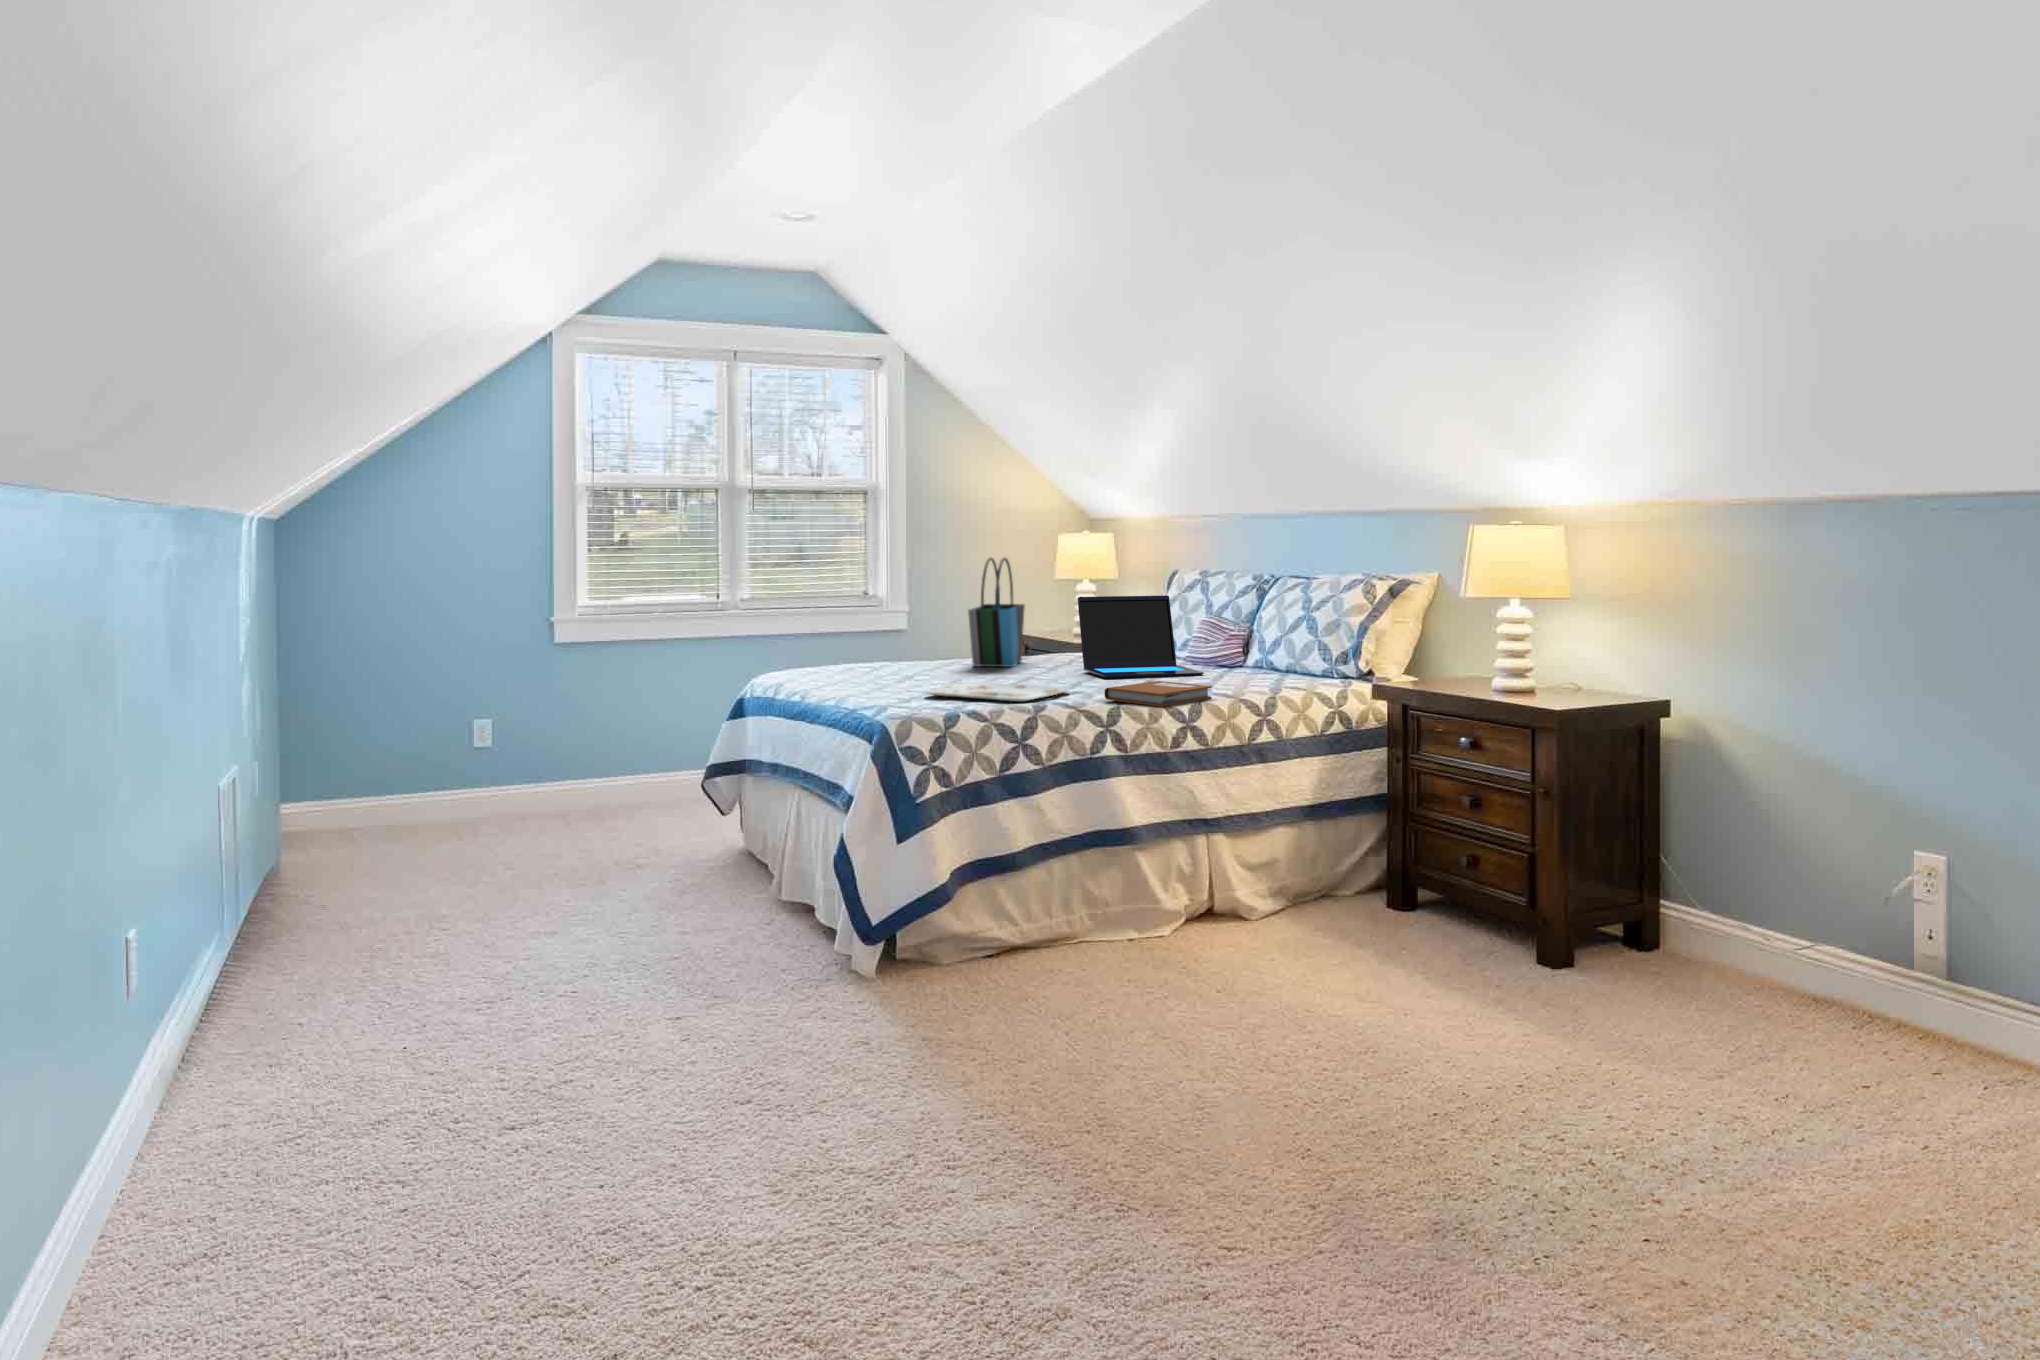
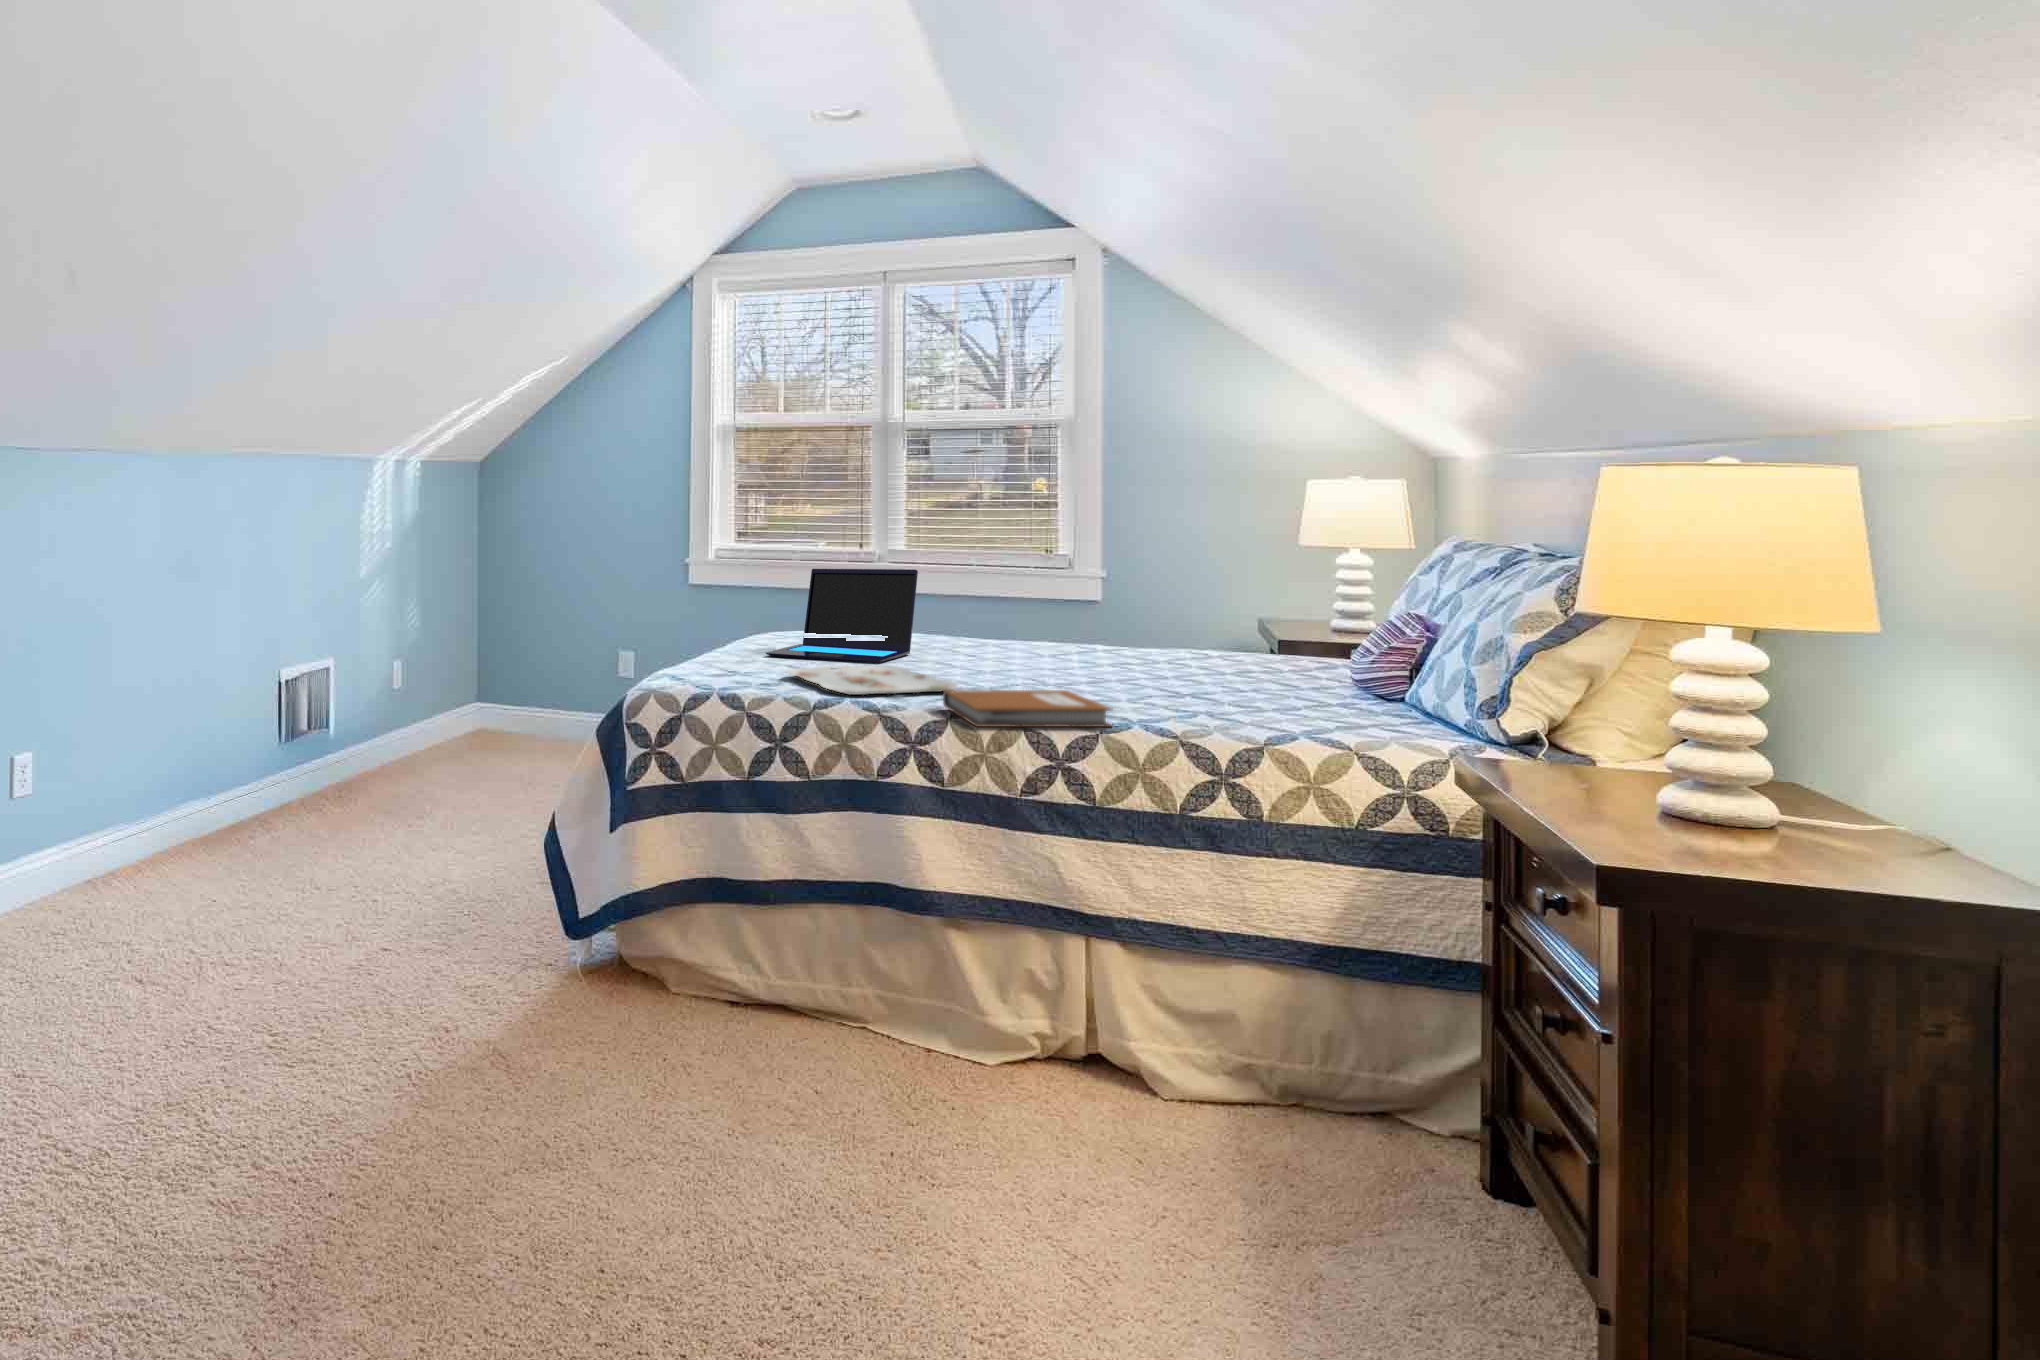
tote bag: present [968,558,1025,667] -> none [999,519,1123,654]
laptop: present [1078,595,1204,679] -> present [766,569,918,664]

